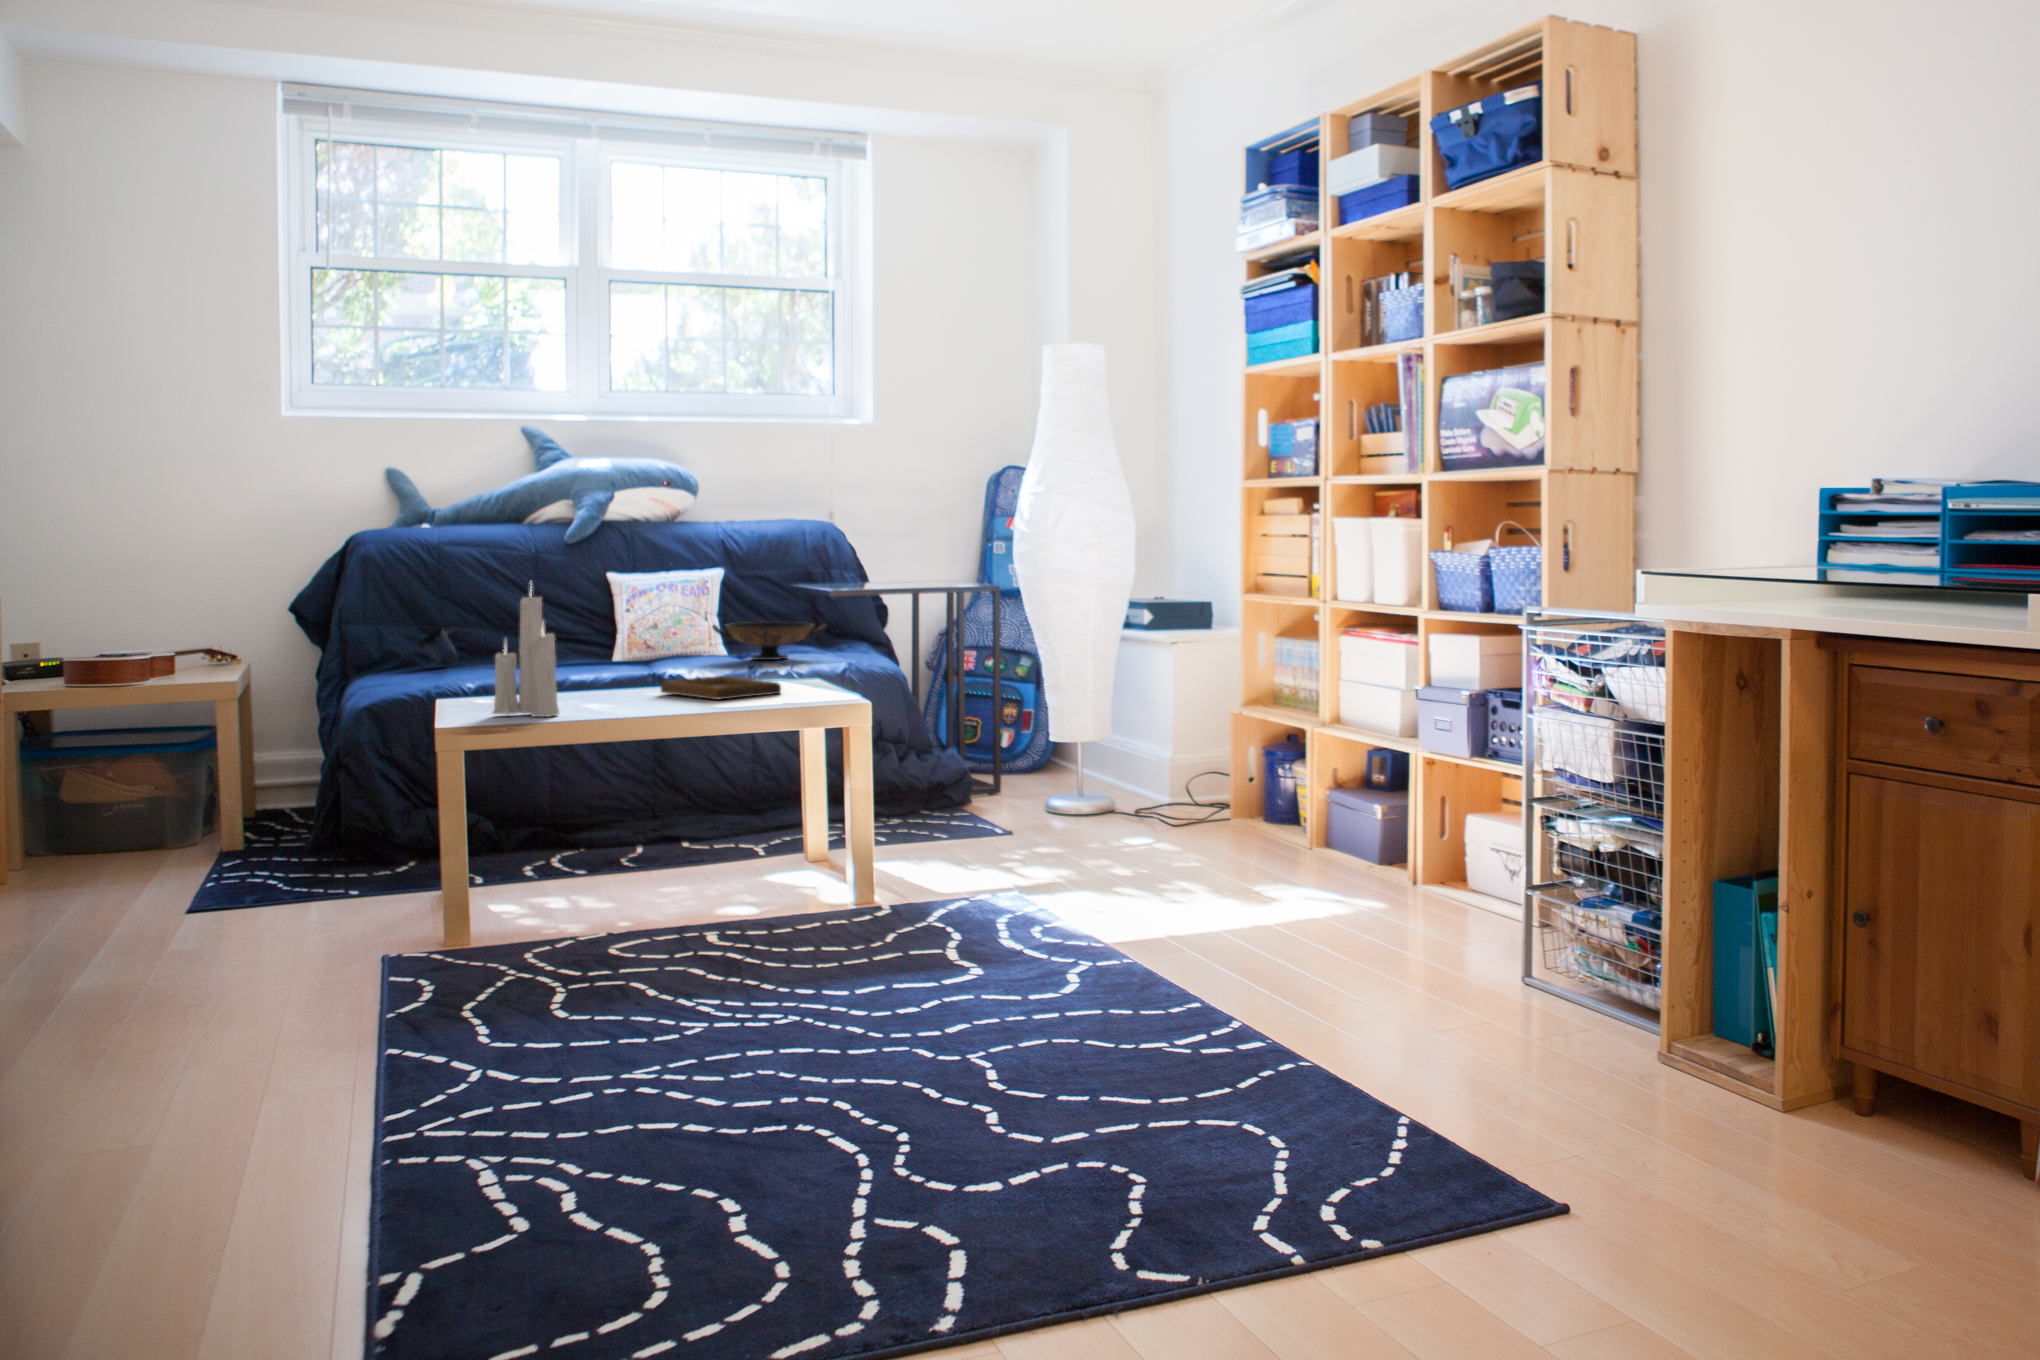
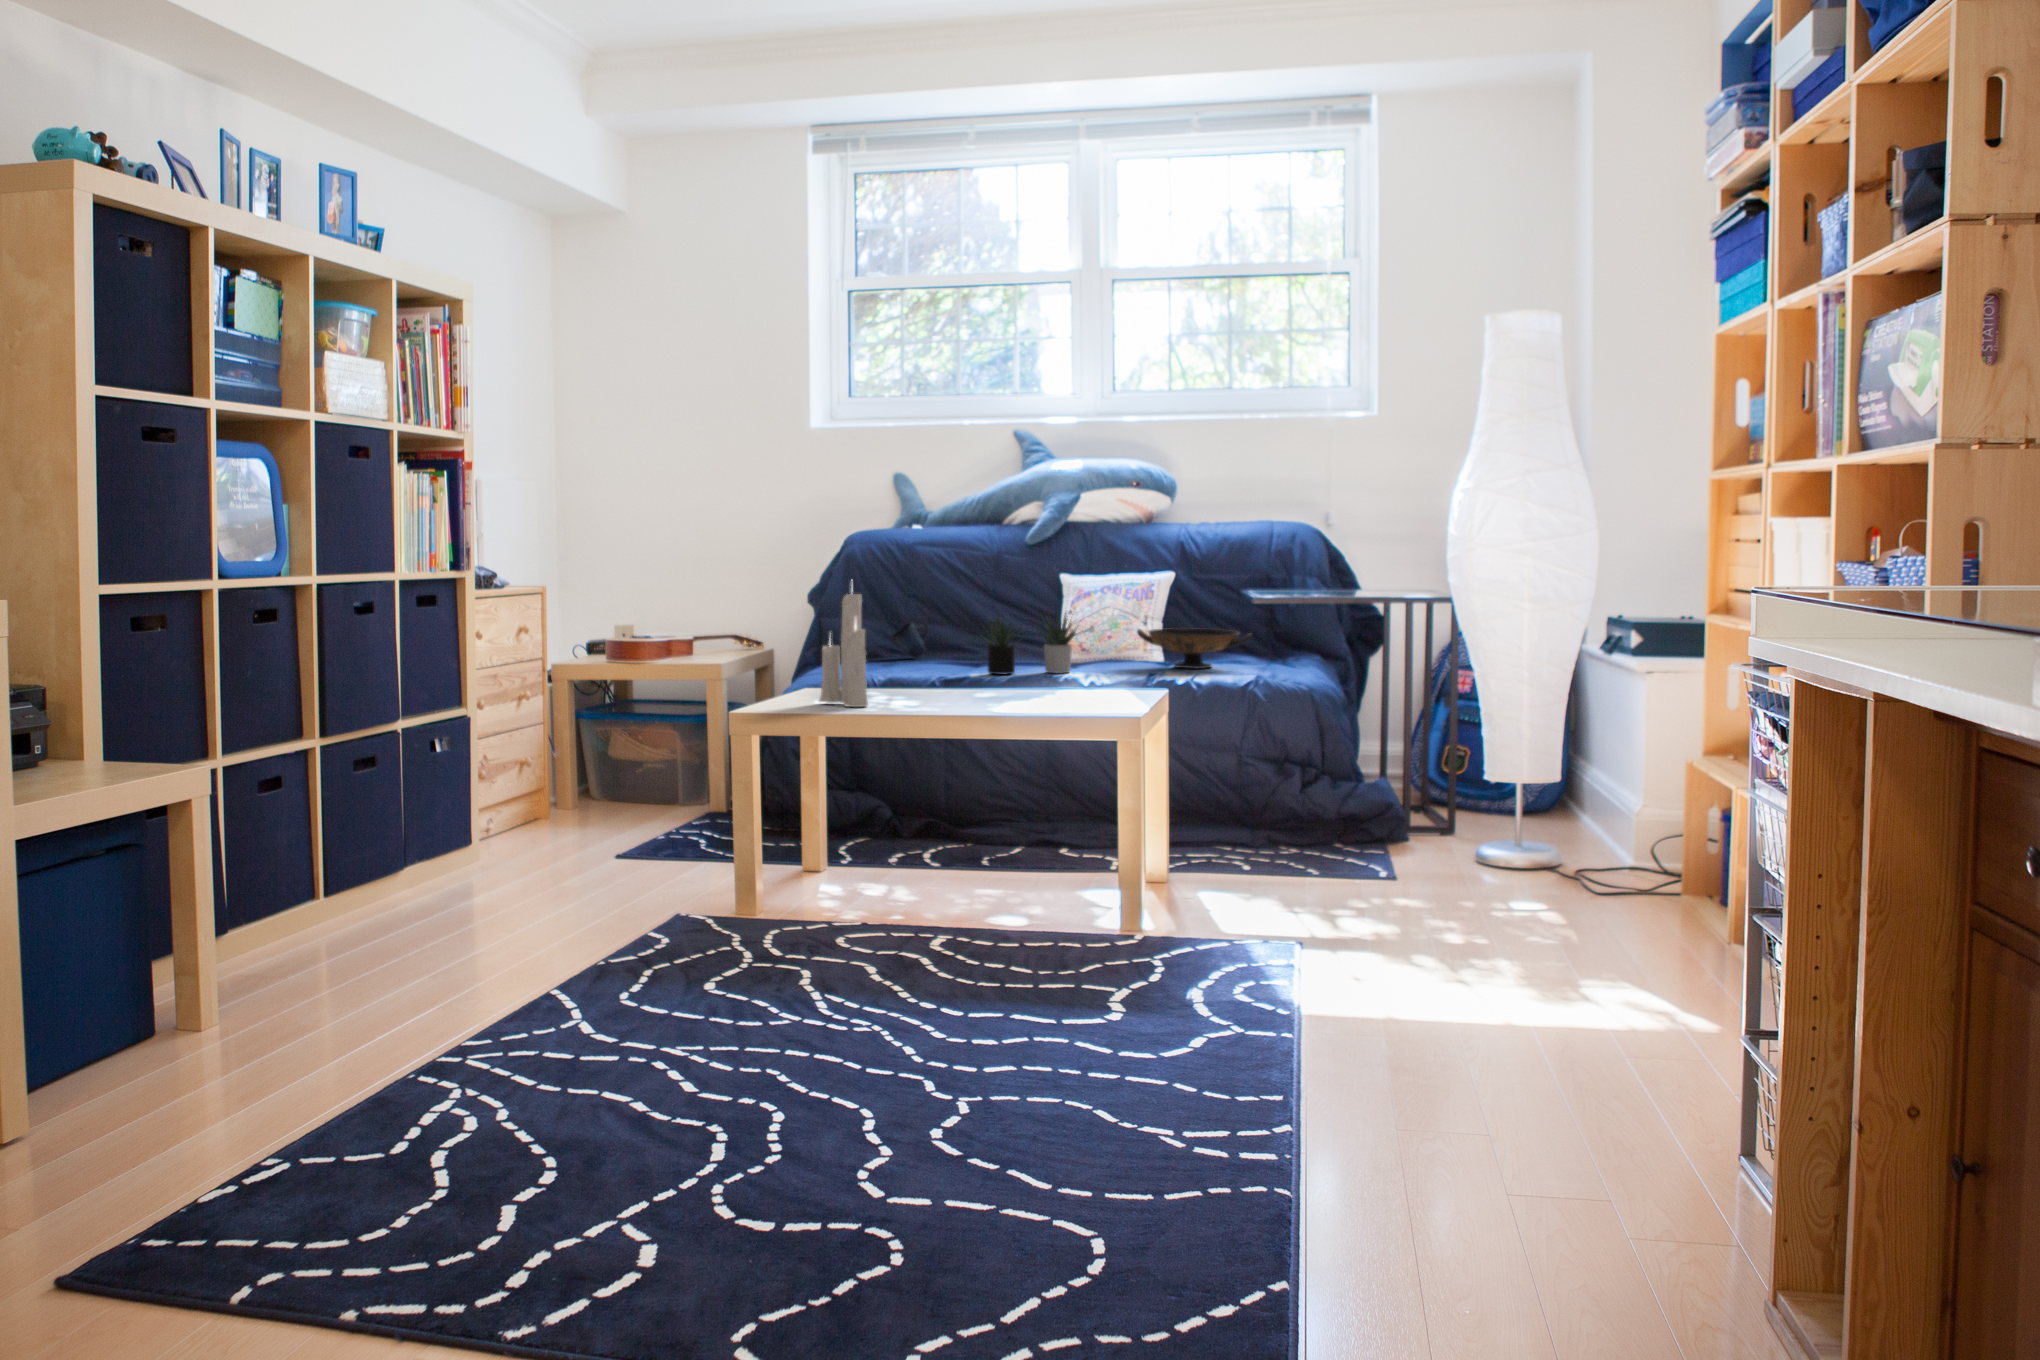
succulent plant: none [566,605,679,676] -> present [982,611,1077,675]
picture frame: present [661,676,781,700] -> none [999,680,1099,703]

